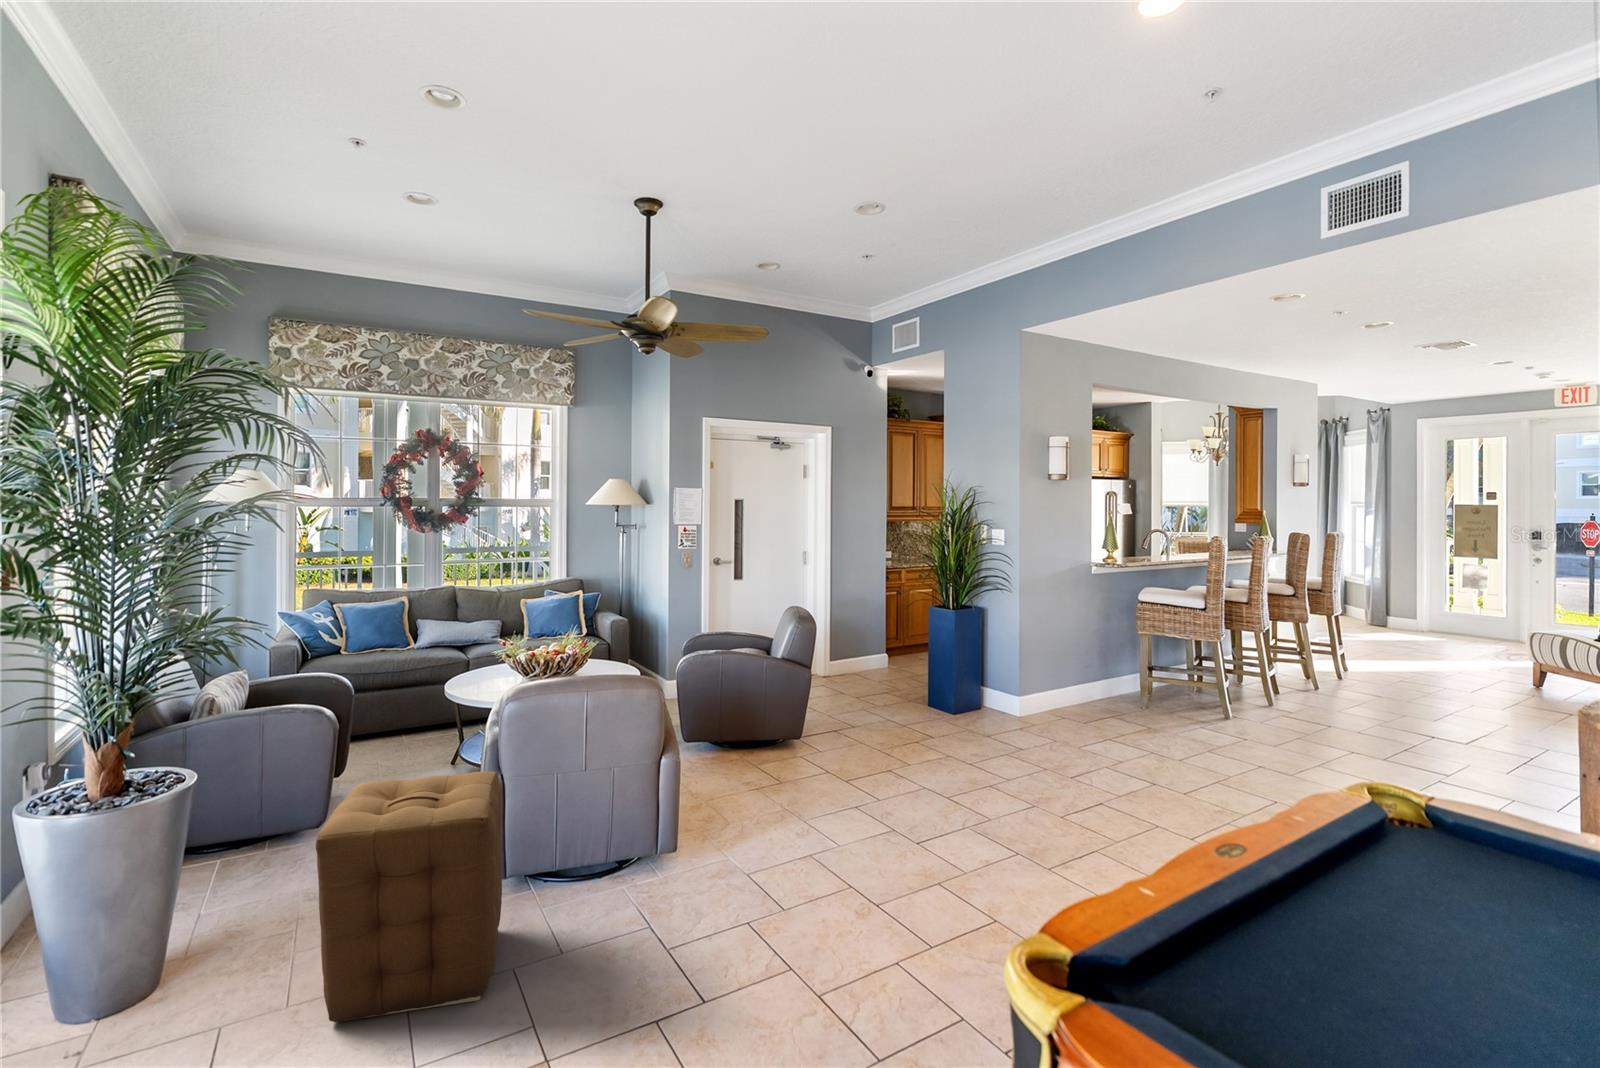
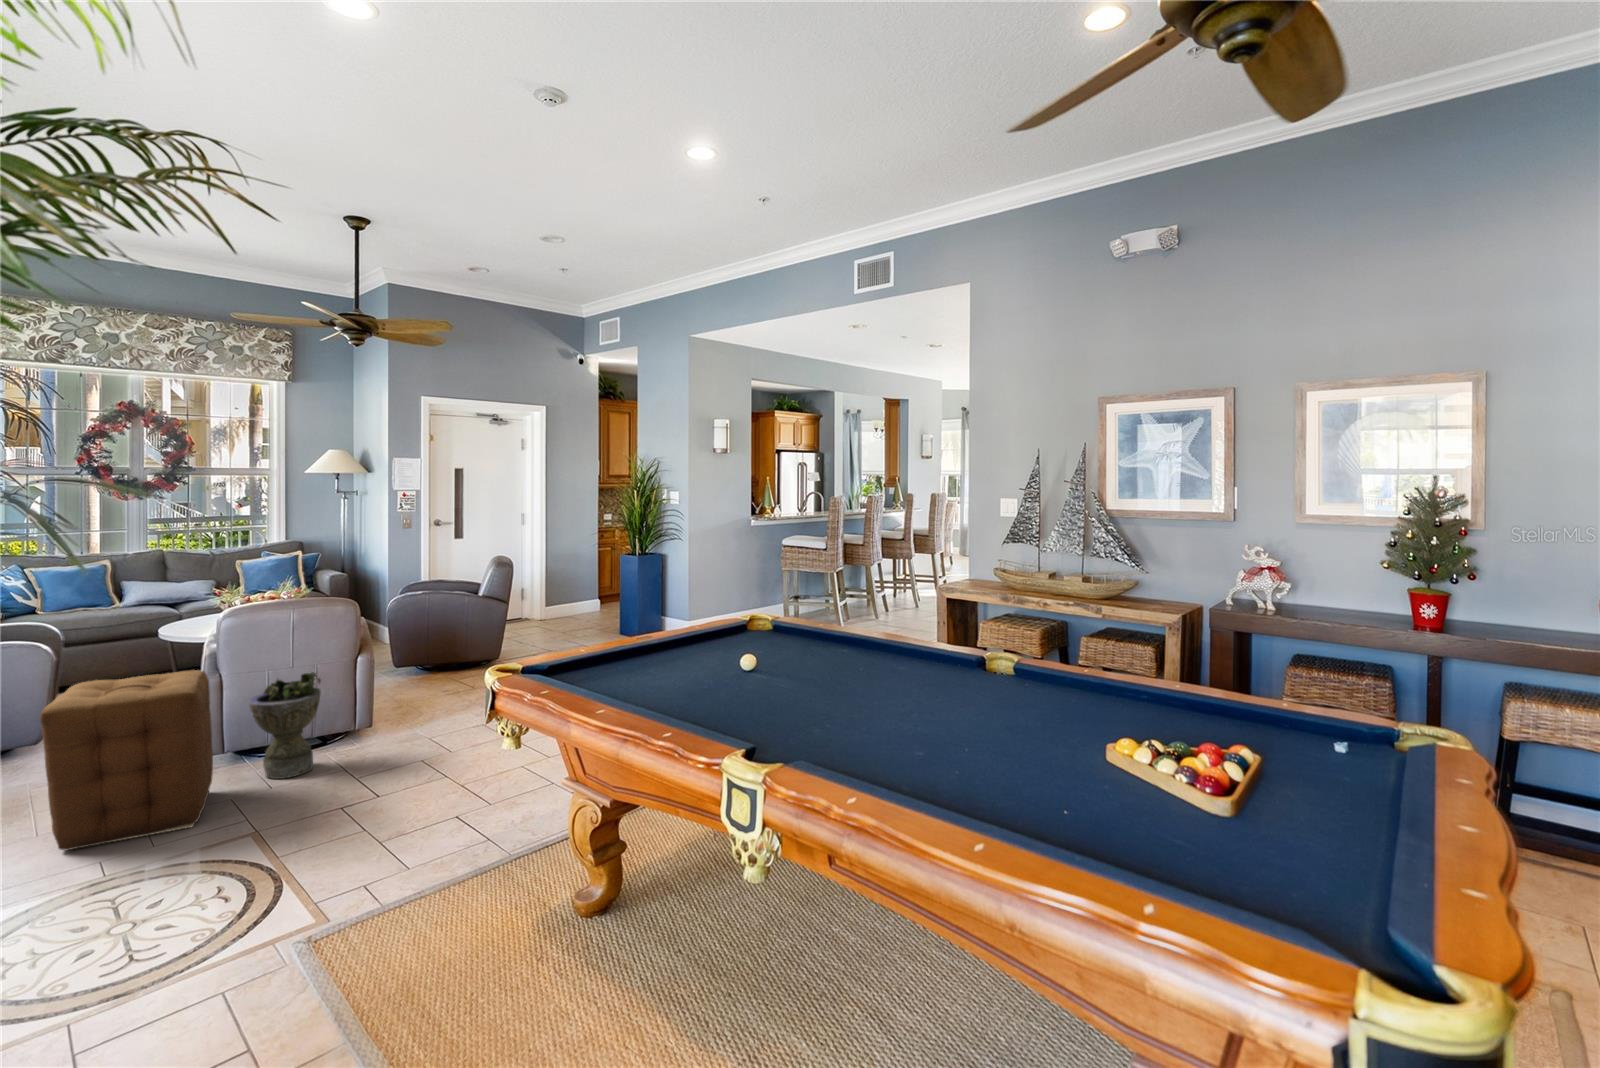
planter: none [542,774,624,918] -> present [249,672,321,779]

